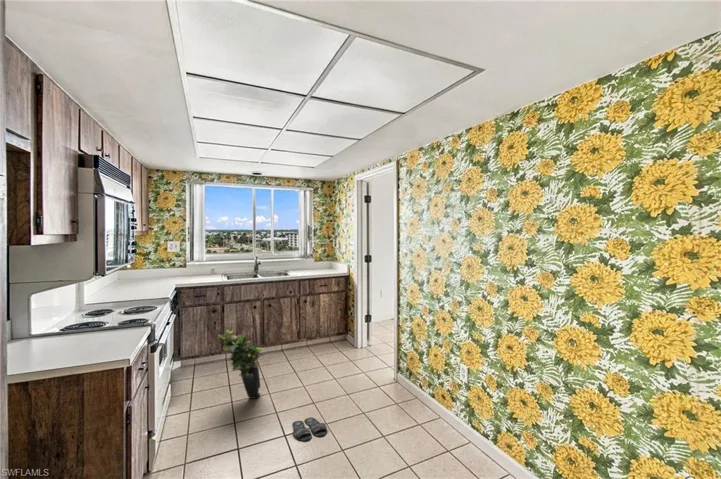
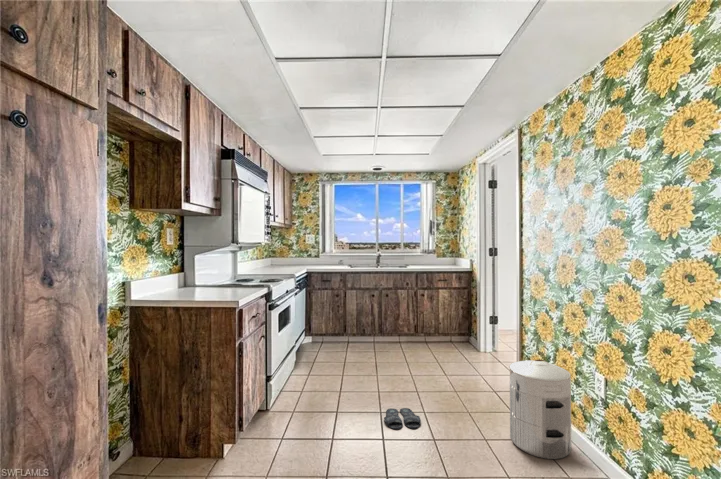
potted plant: present [218,330,263,398] -> none [326,308,369,381]
waste bin: none [399,359,444,437] -> present [509,359,571,459]

